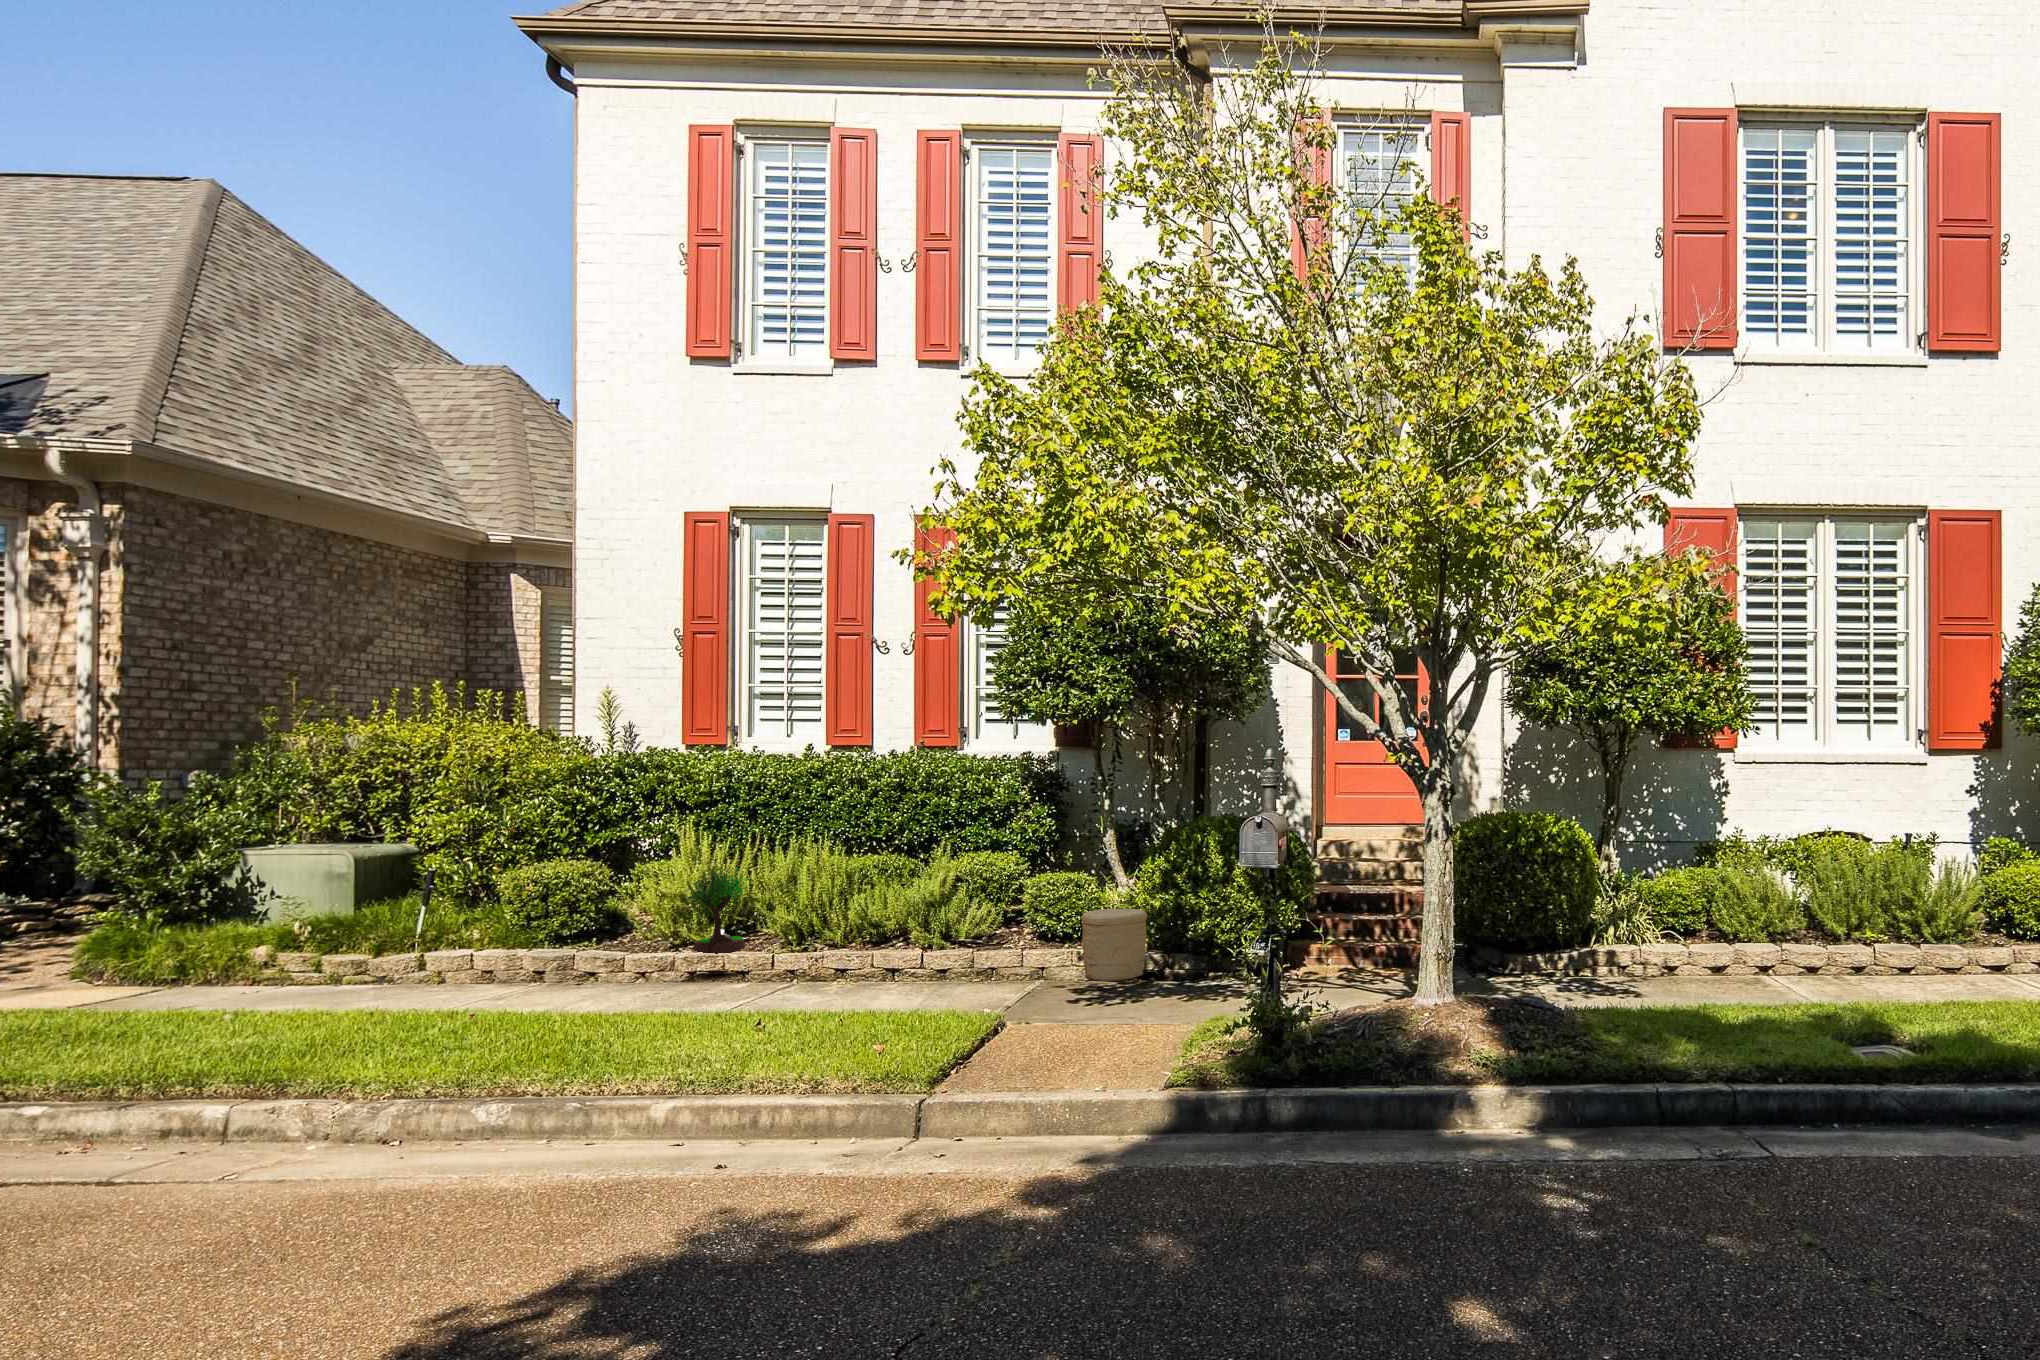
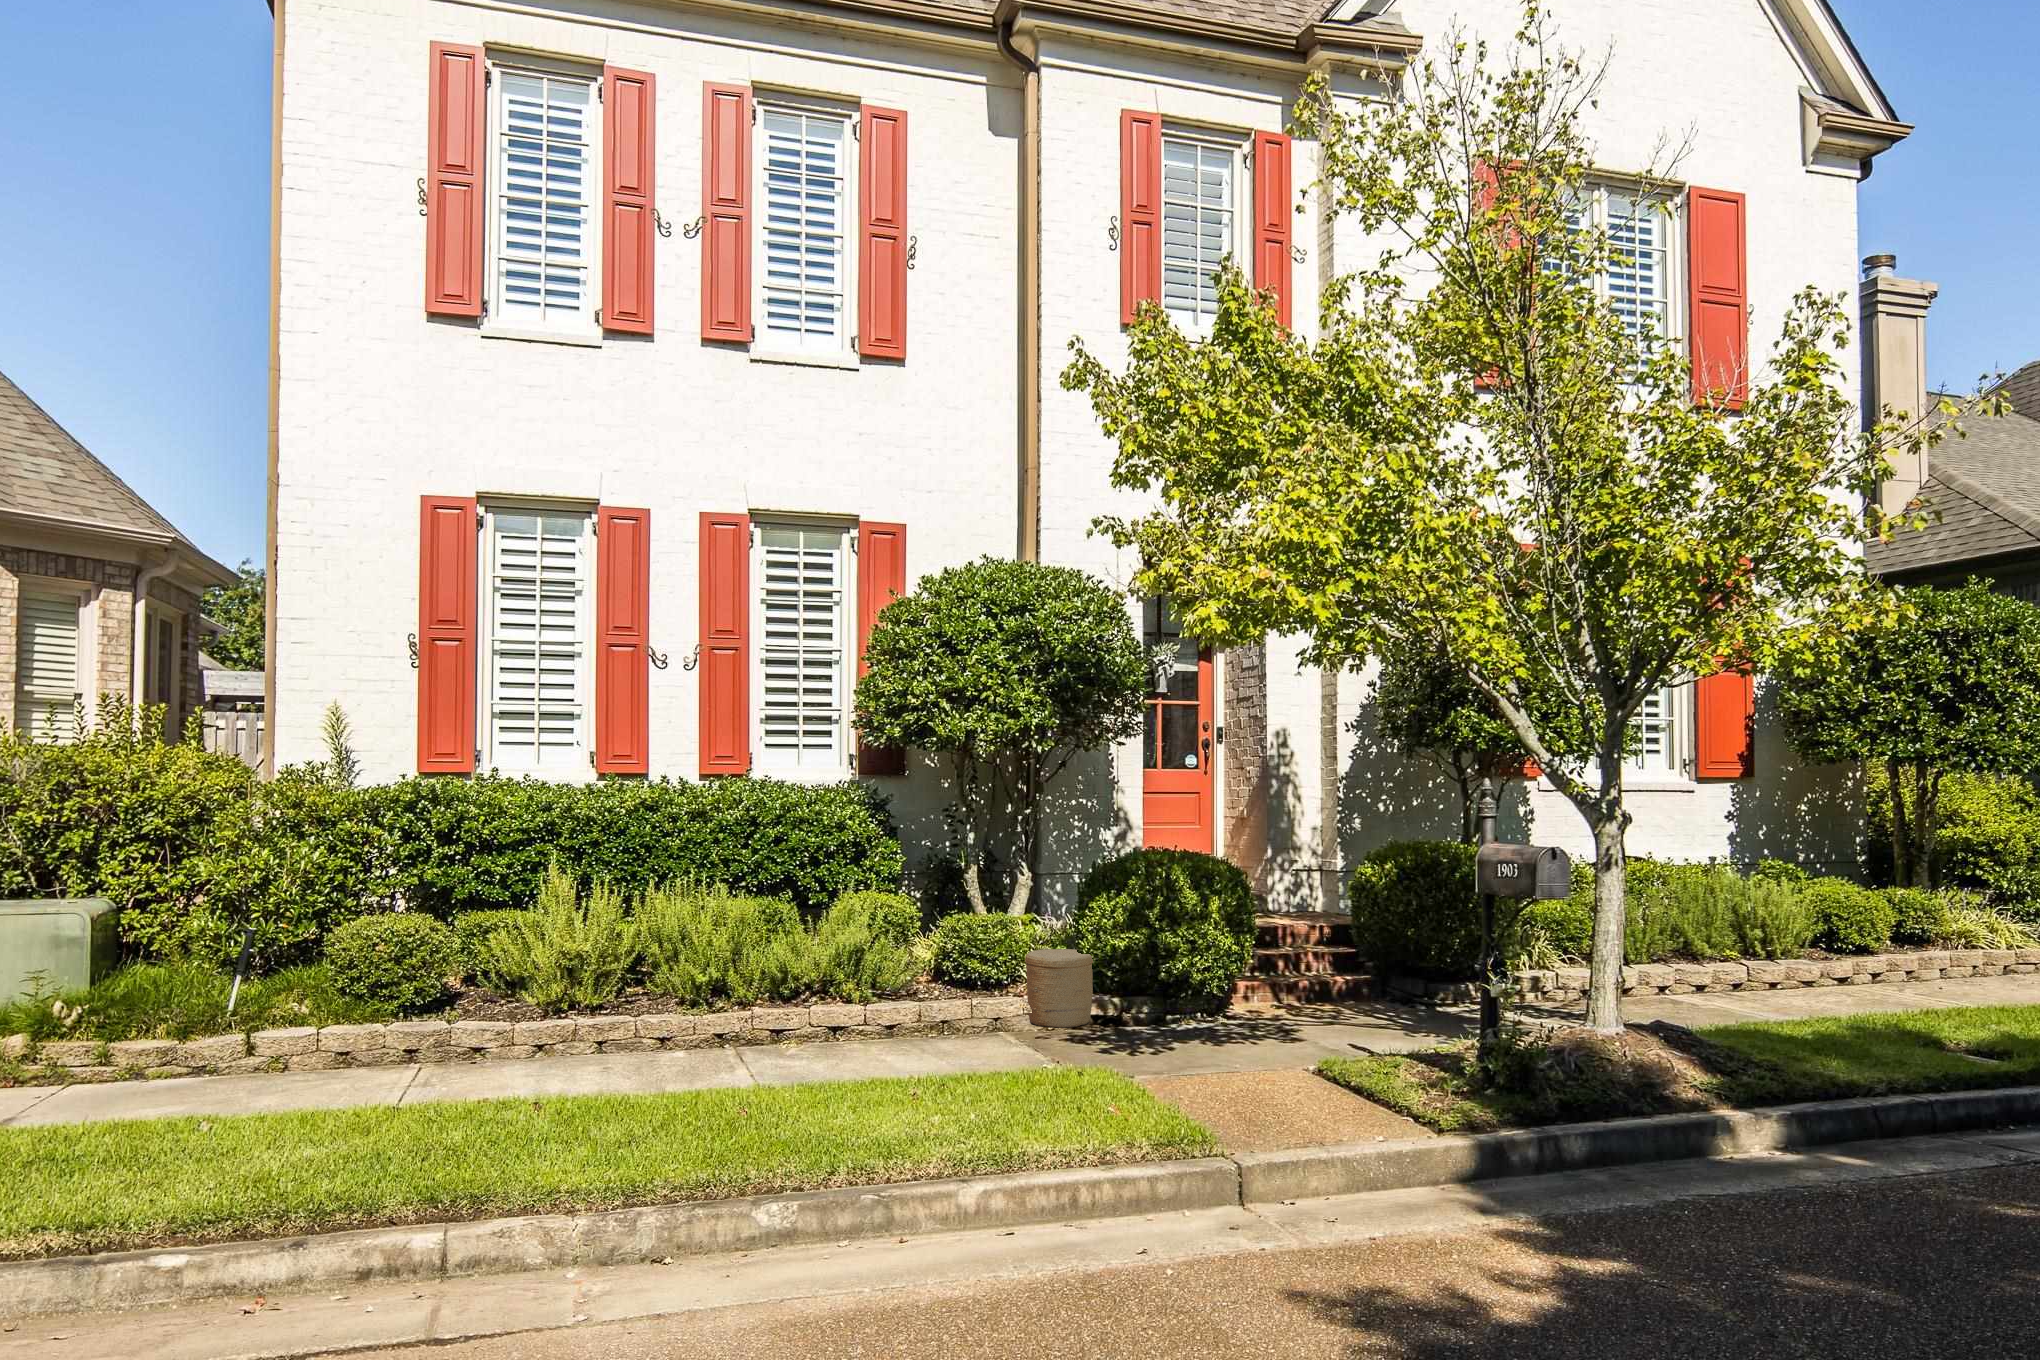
potted tree: present [683,861,749,974] -> none [569,907,644,1038]

